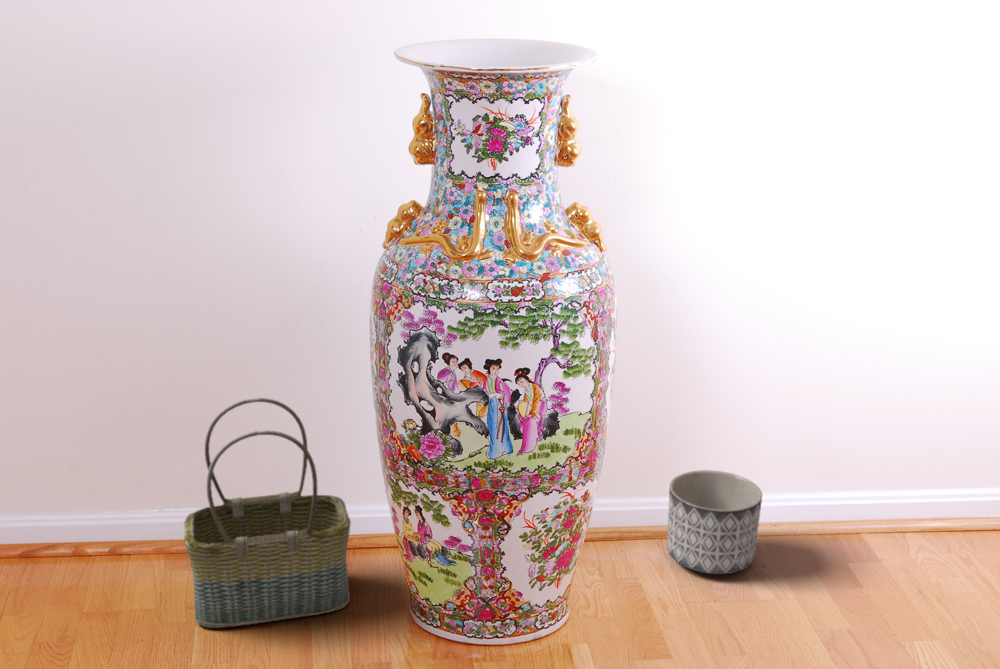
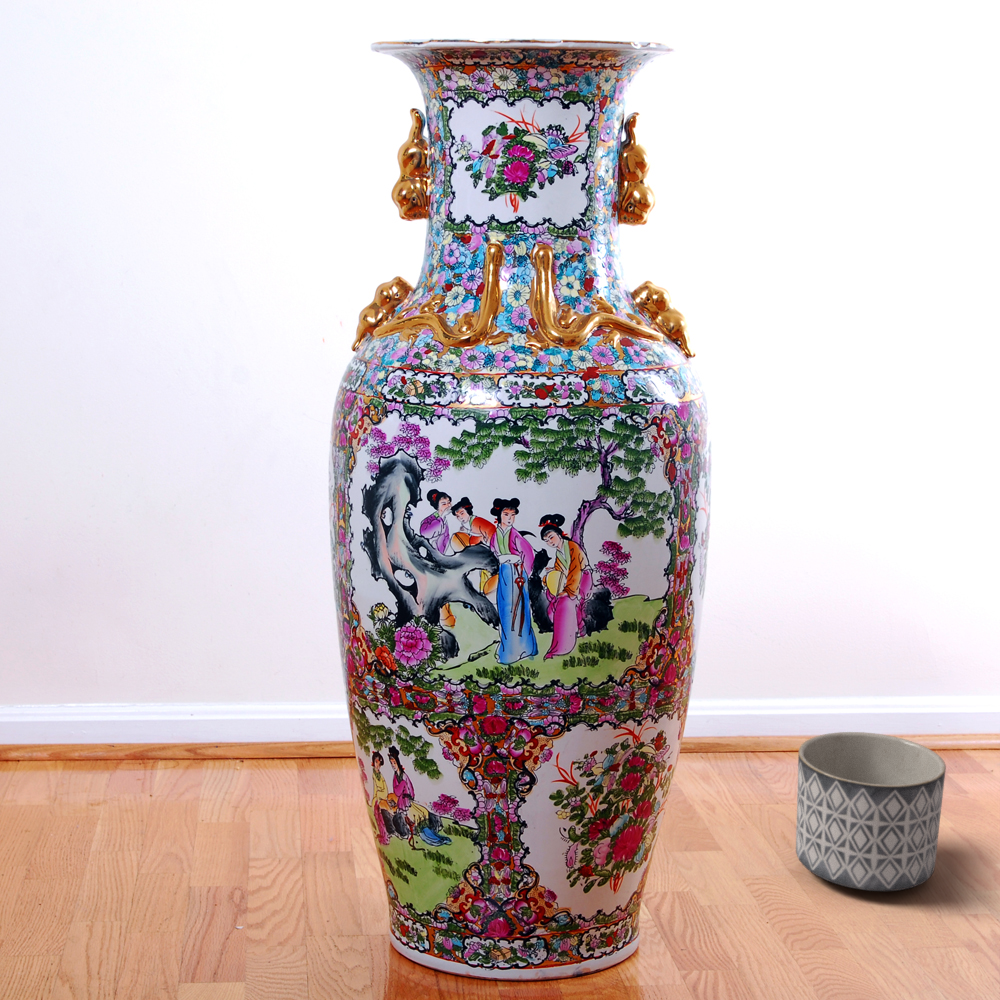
basket: present [184,398,351,628] -> none [43,587,299,937]

